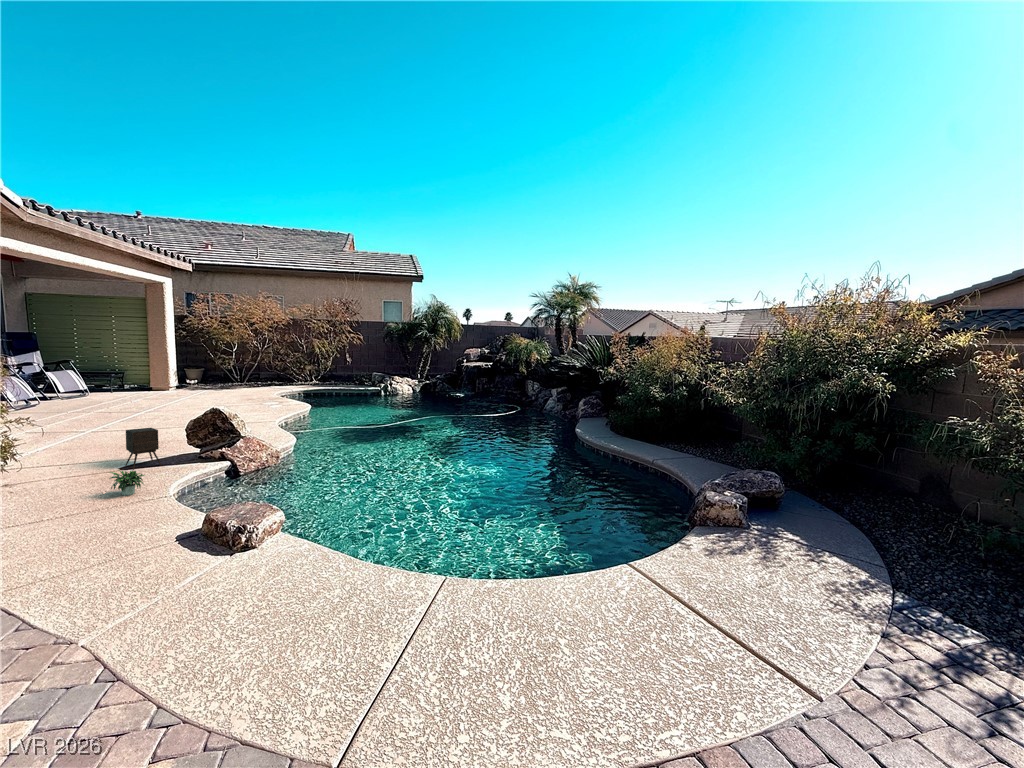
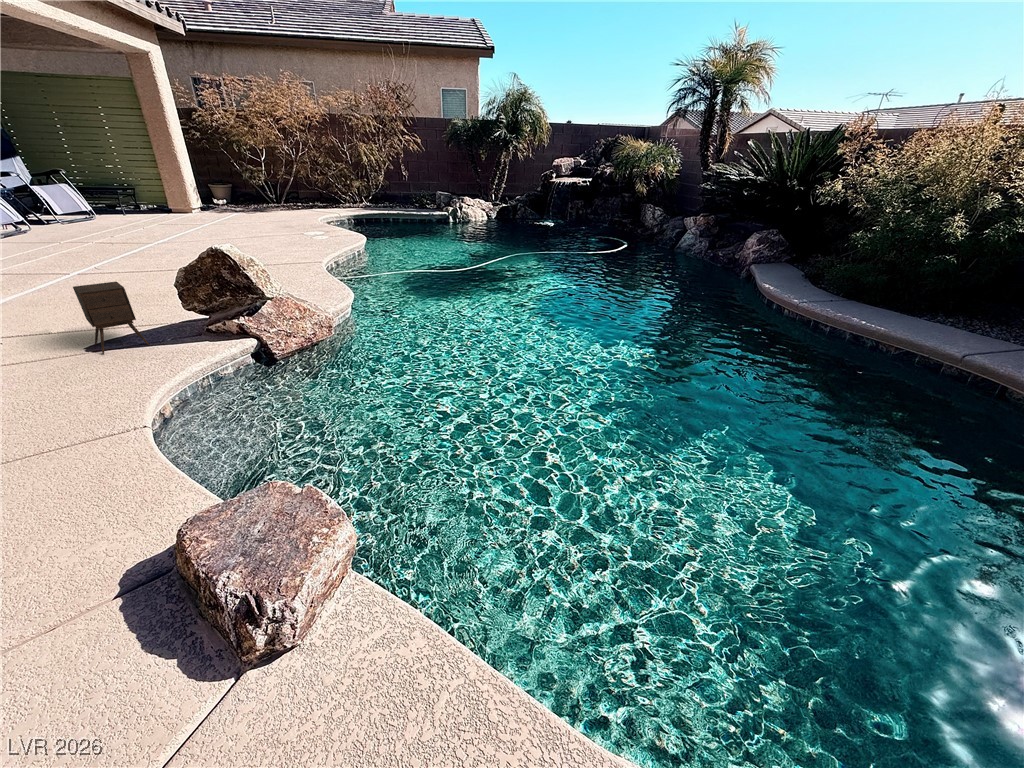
potted plant: present [109,471,145,496] -> none [14,375,92,423]

